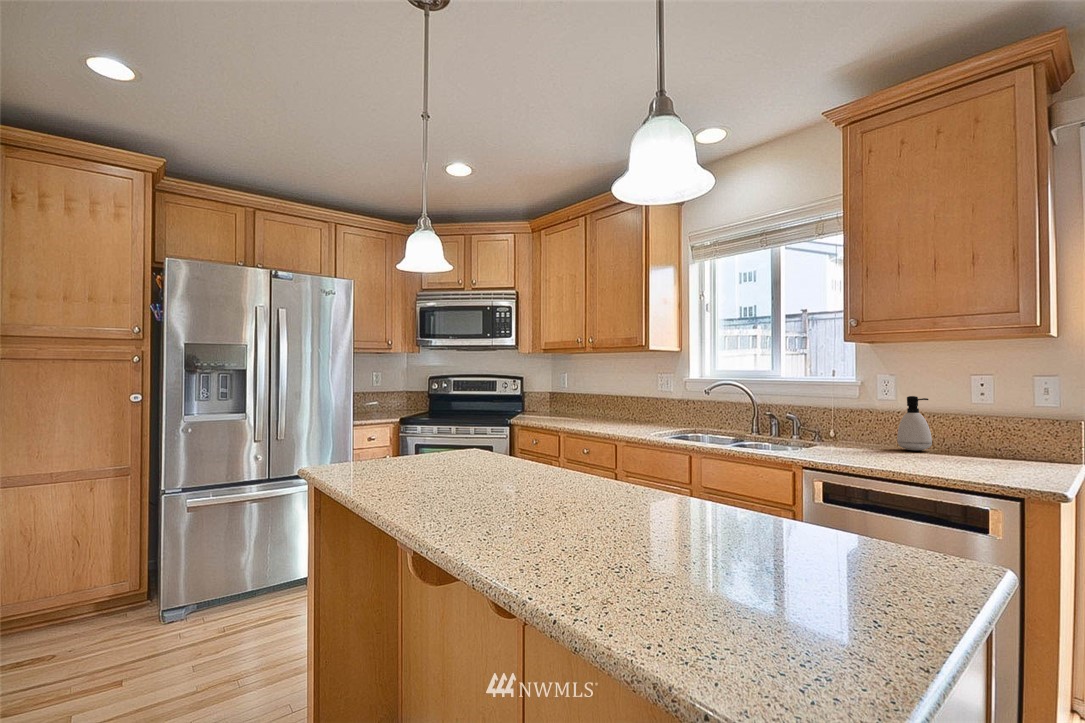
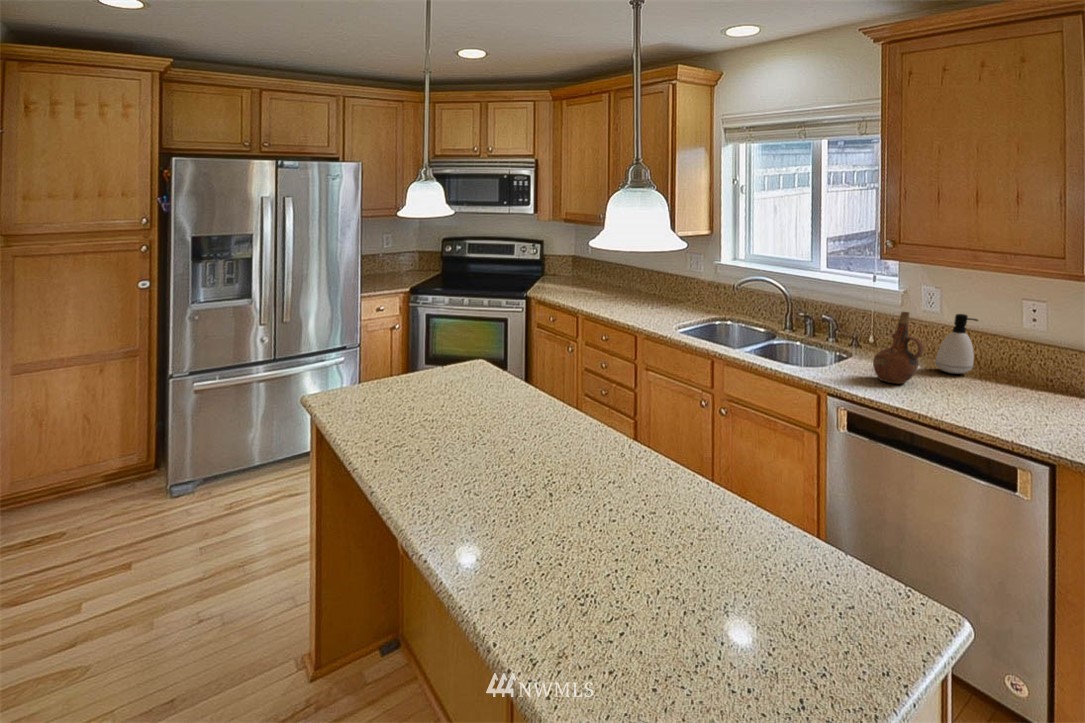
ceramic pitcher: none [845,390,889,456] -> present [873,312,924,384]

